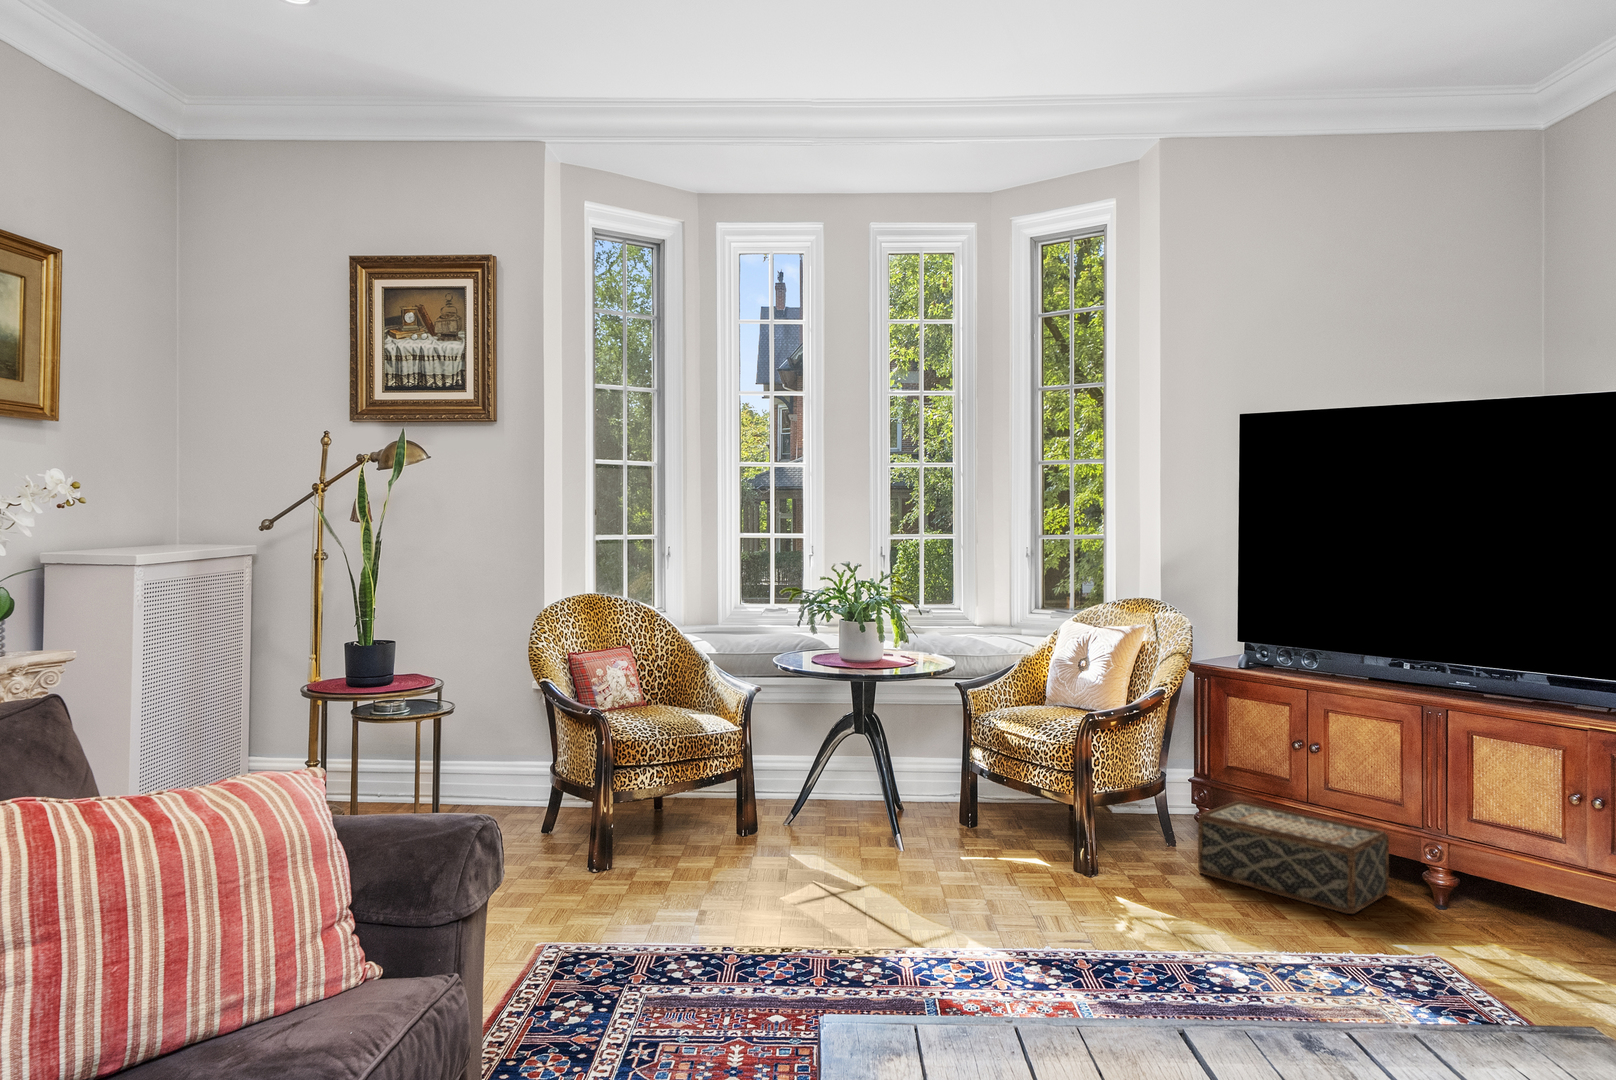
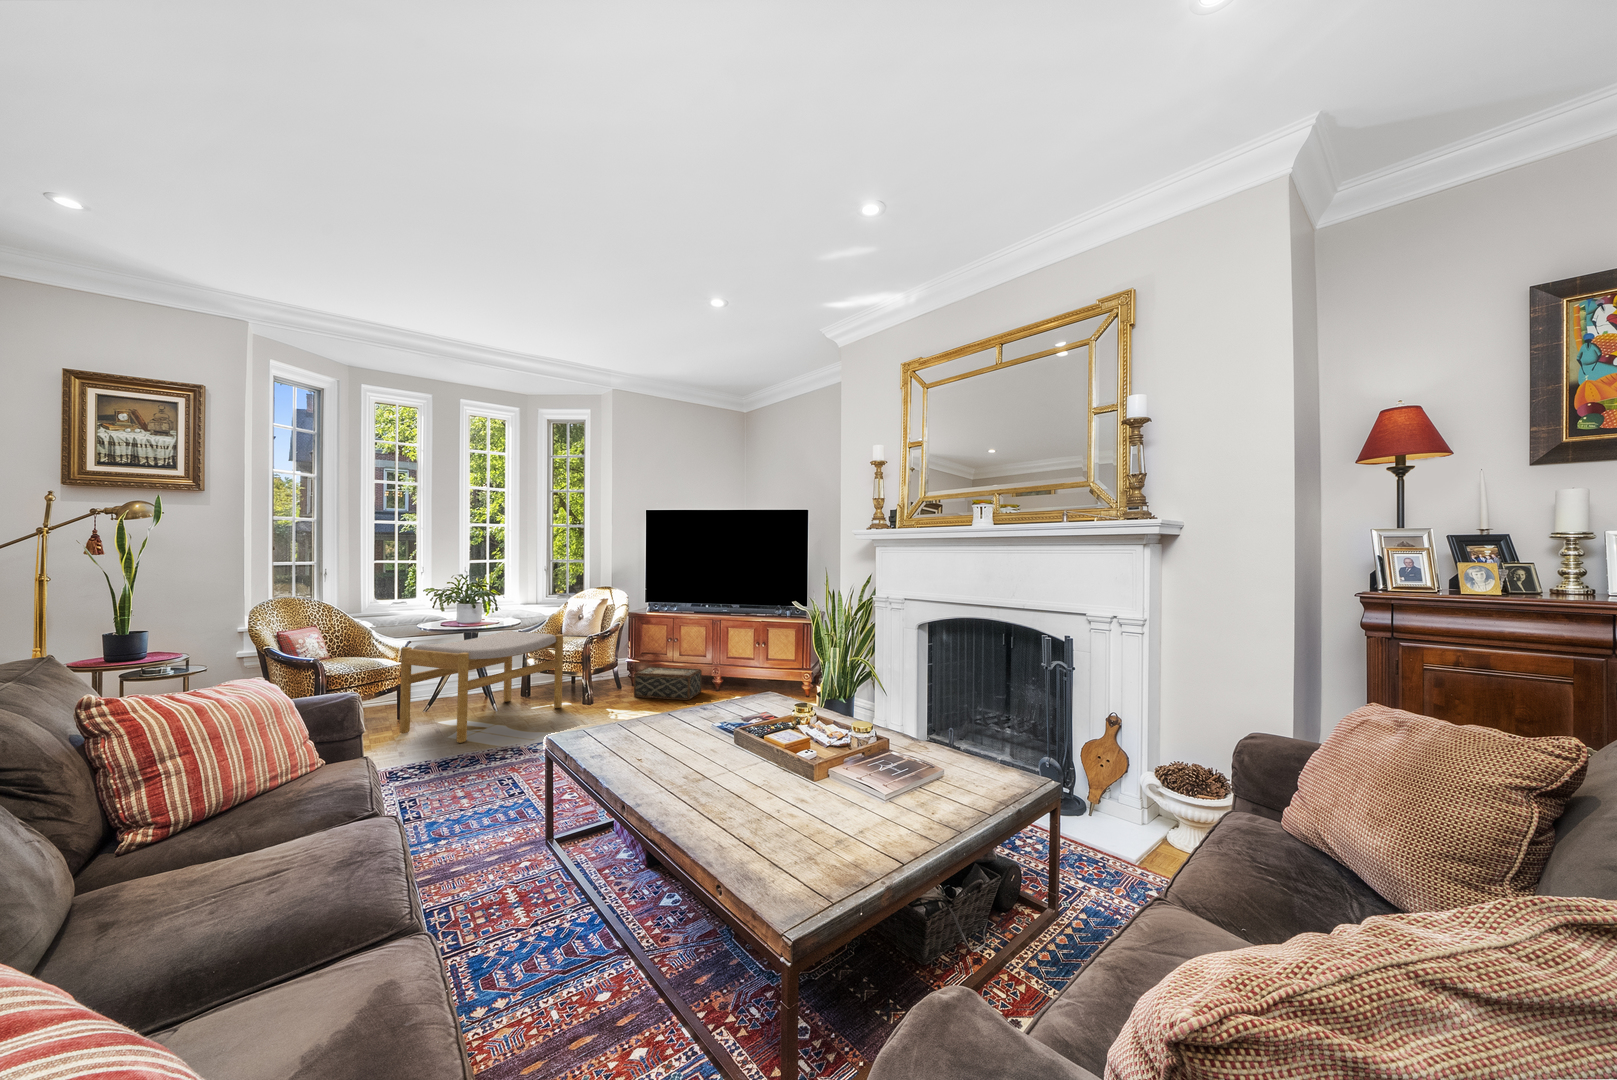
footstool: none [725,682,1029,918] -> present [400,631,563,743]

